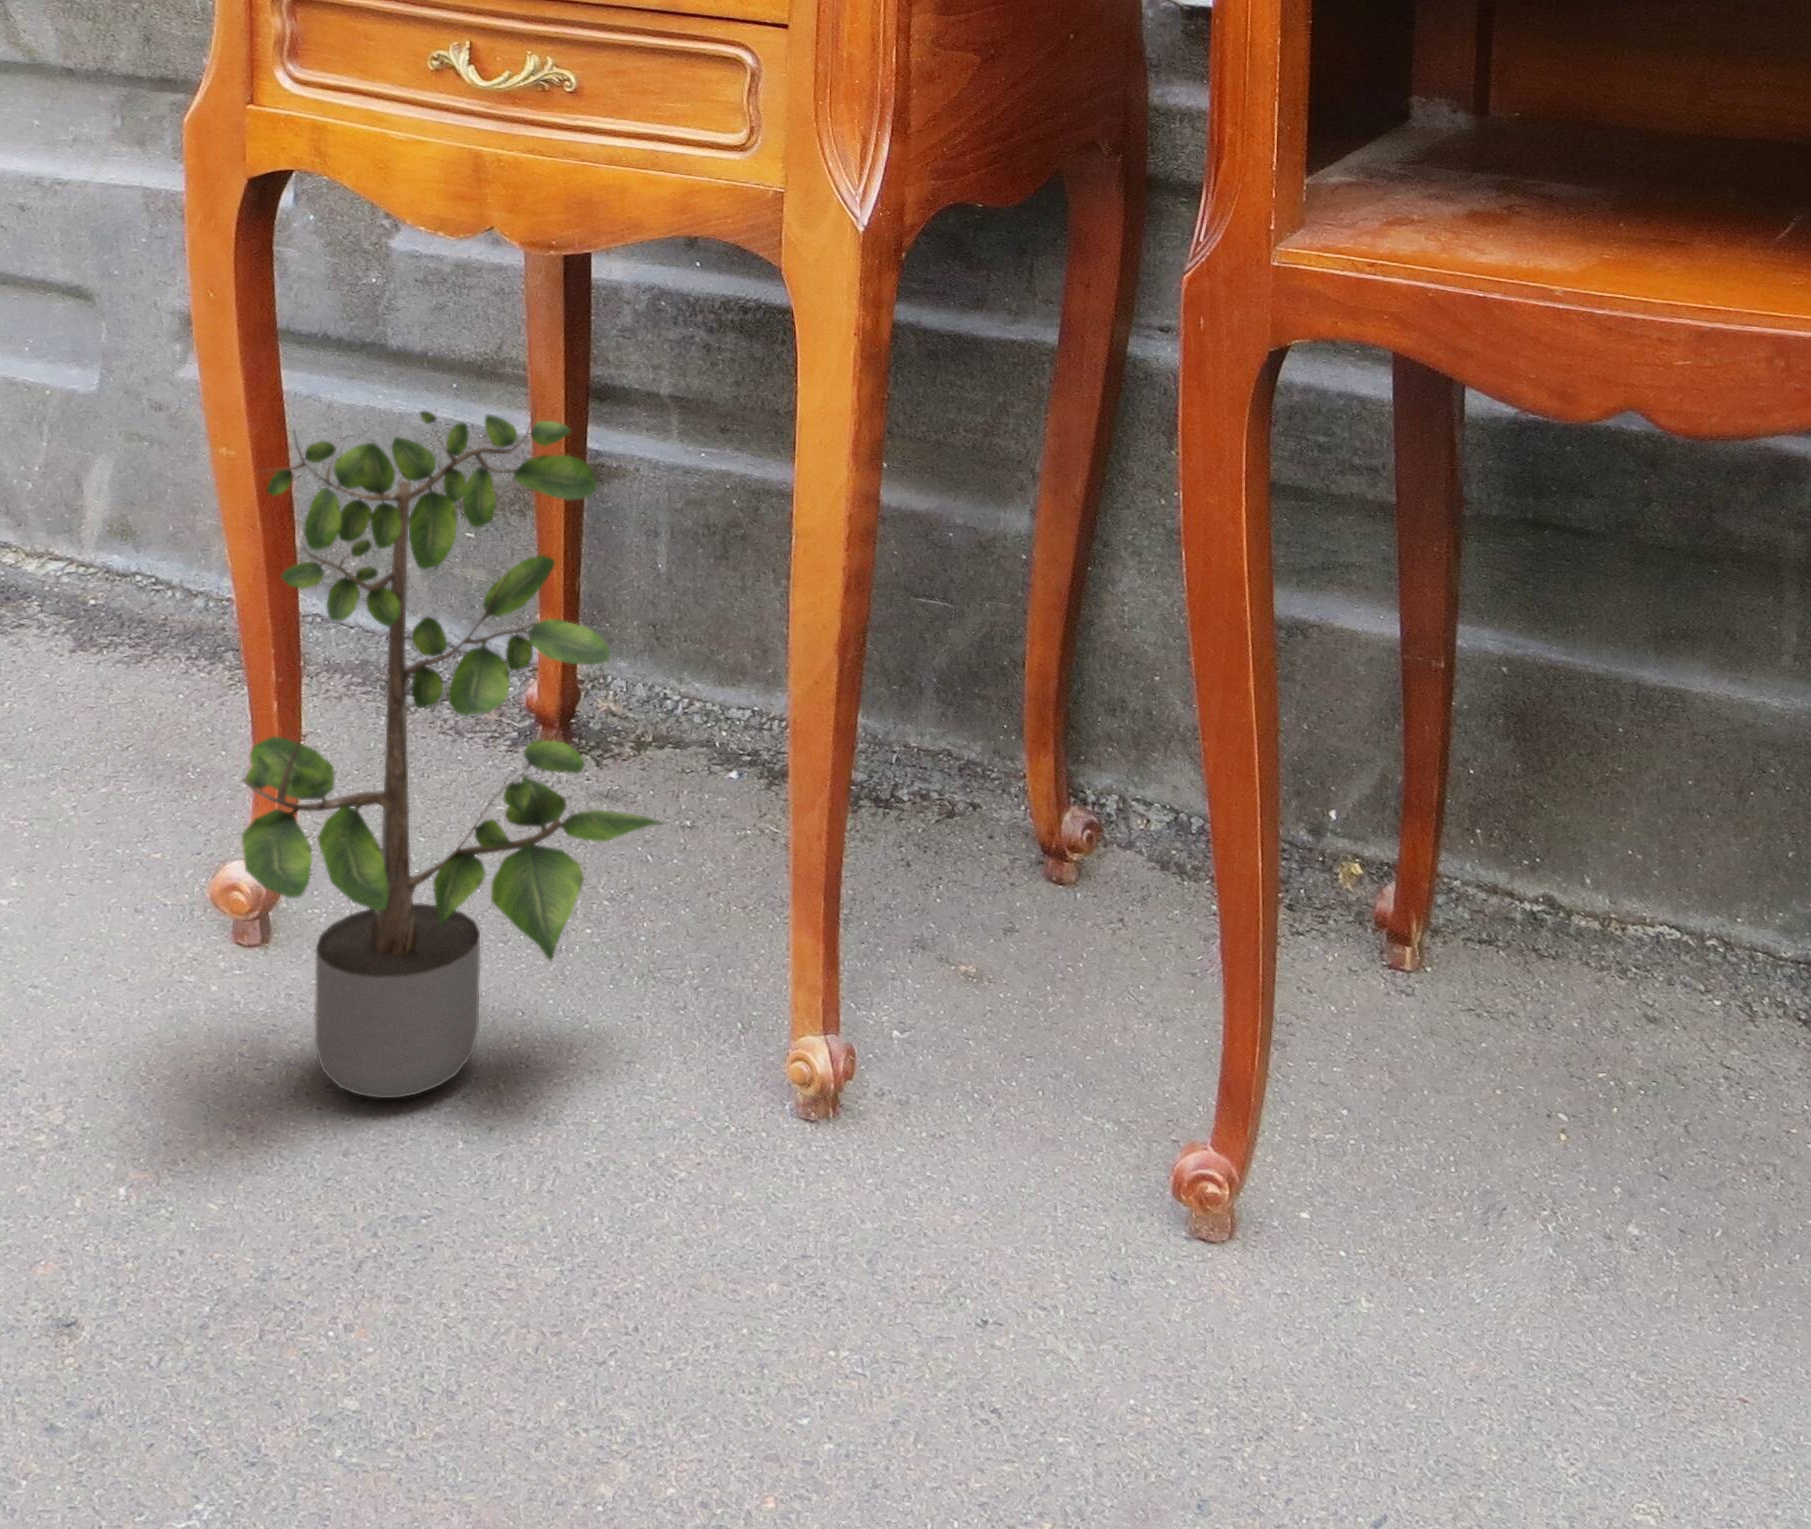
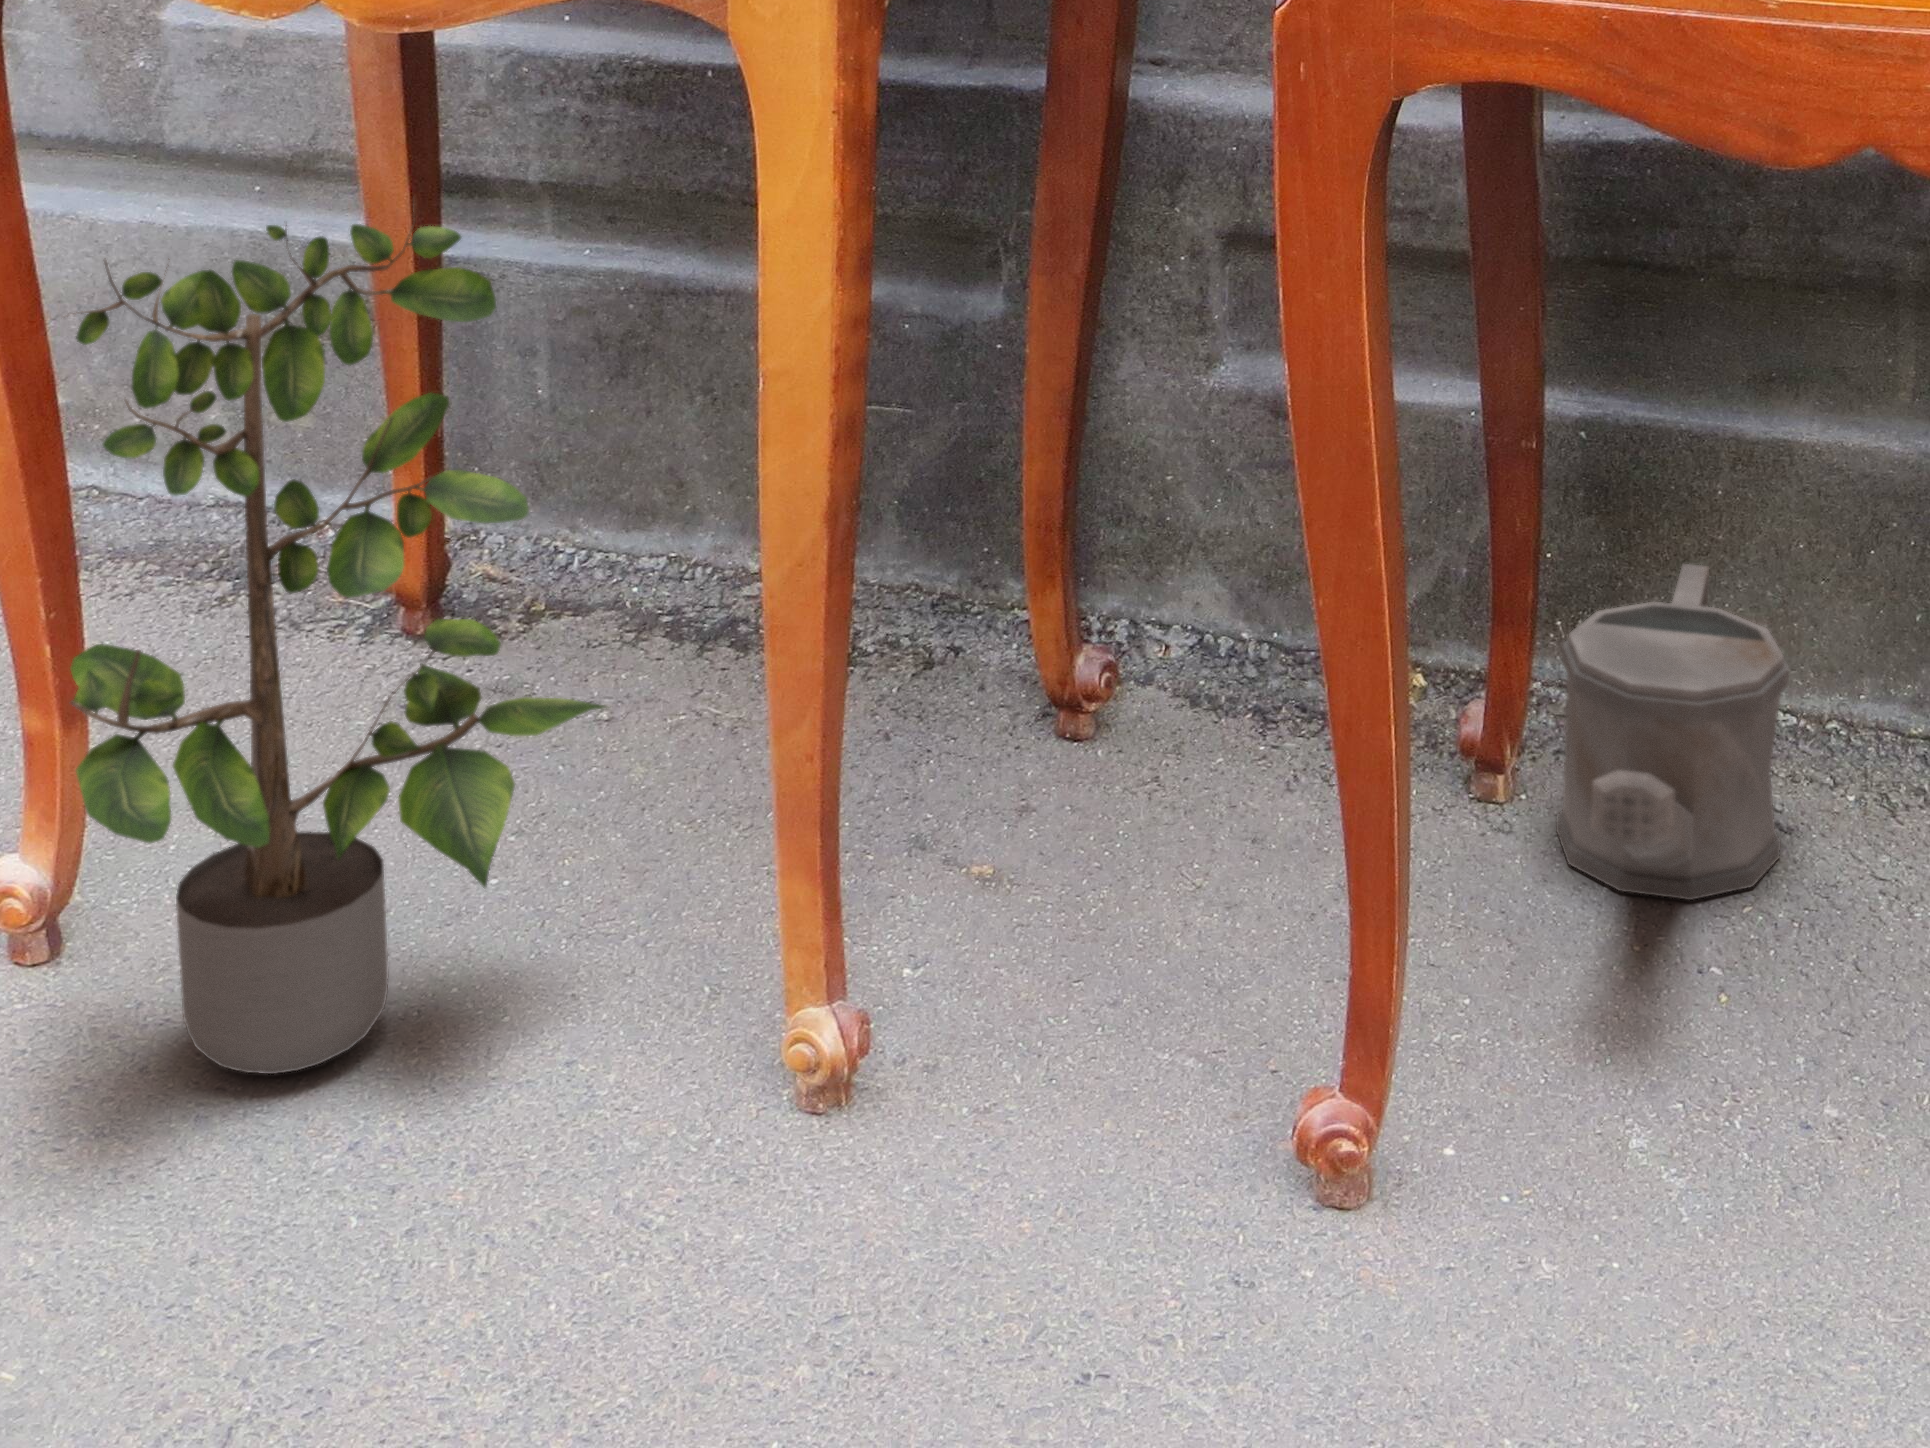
watering can: none [1459,786,1664,1078] -> present [1556,564,1789,900]

